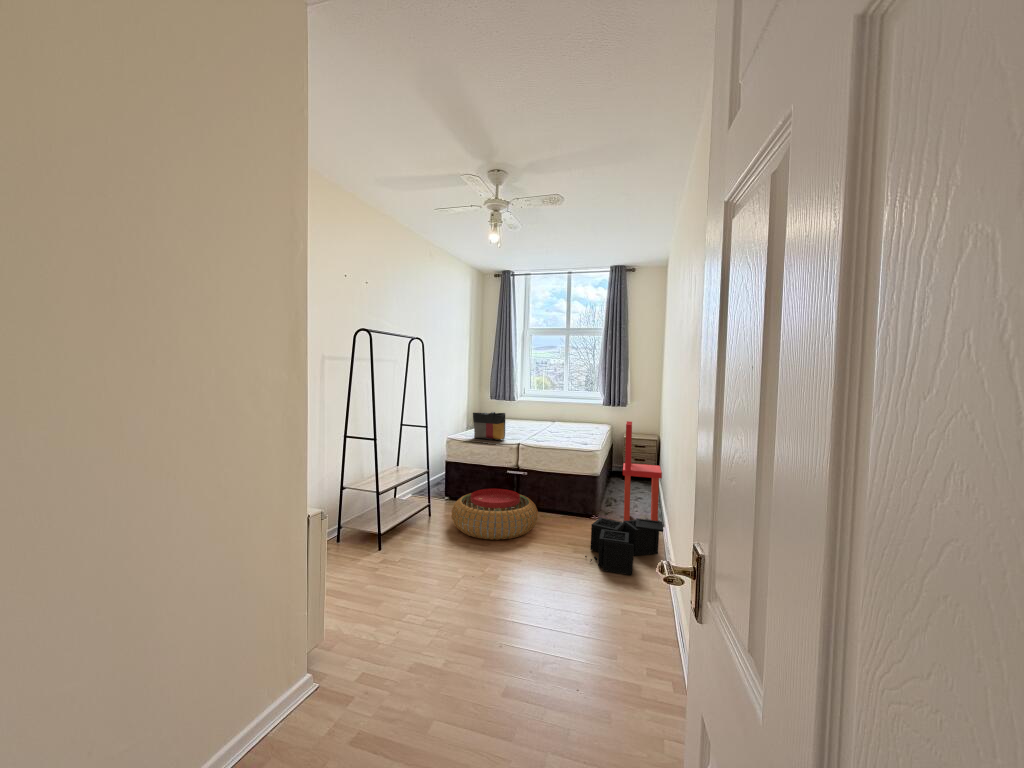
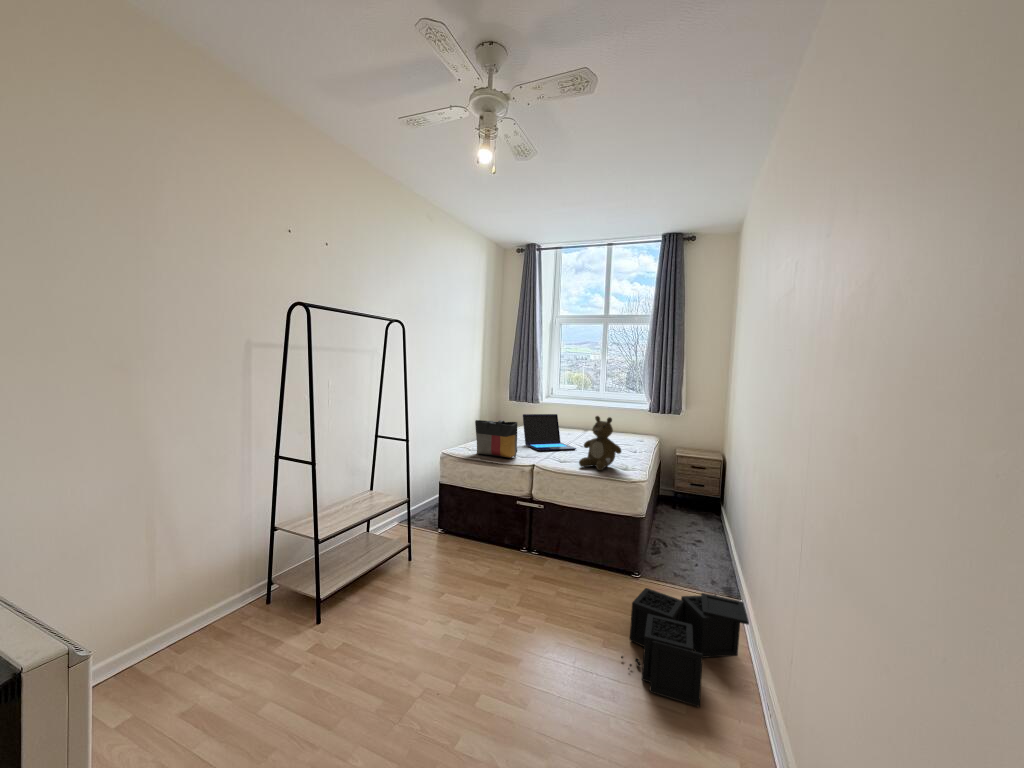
teddy bear: none [552,407,583,446] -> present [579,416,621,470]
laptop: none [506,408,549,435] -> present [523,414,576,451]
chair: present [623,421,662,521] -> none [679,439,739,600]
pouf: present [451,489,538,540] -> none [432,528,554,612]

